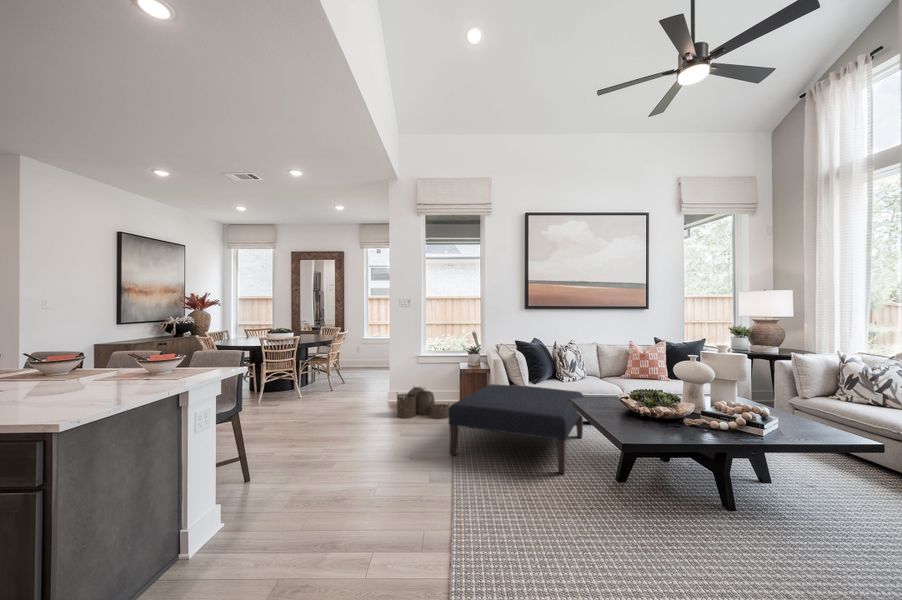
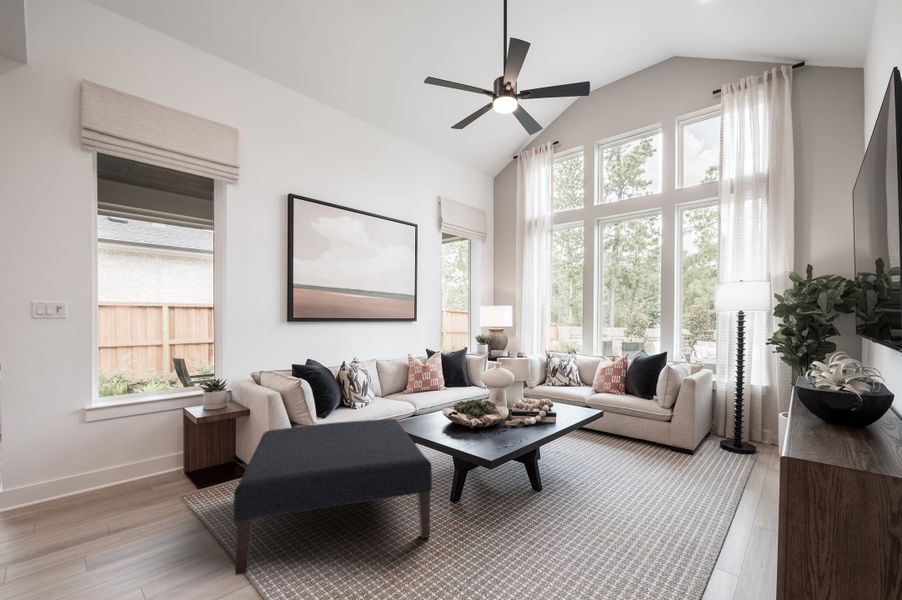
woven basket: present [397,387,449,419] -> none [57,456,181,530]

